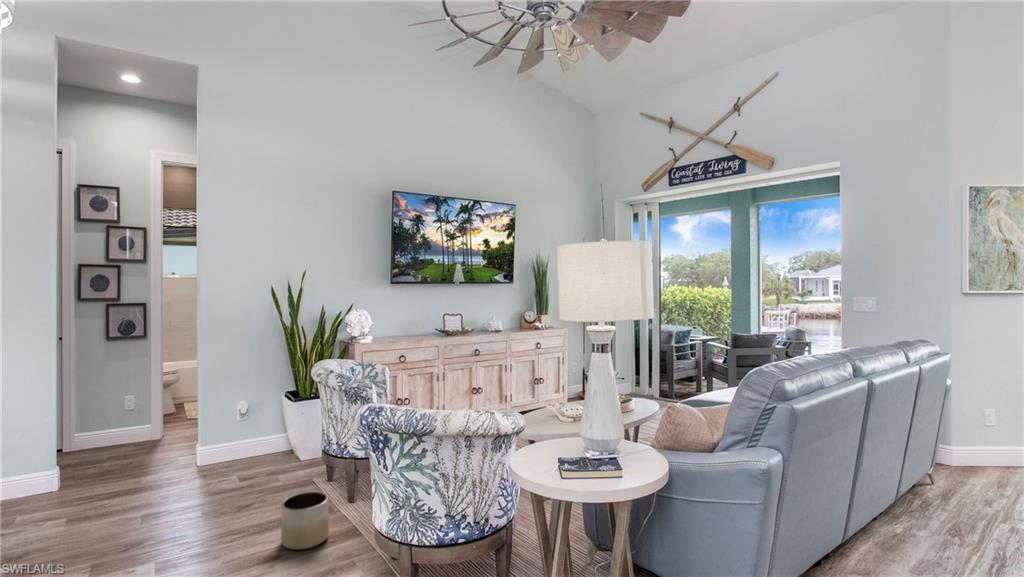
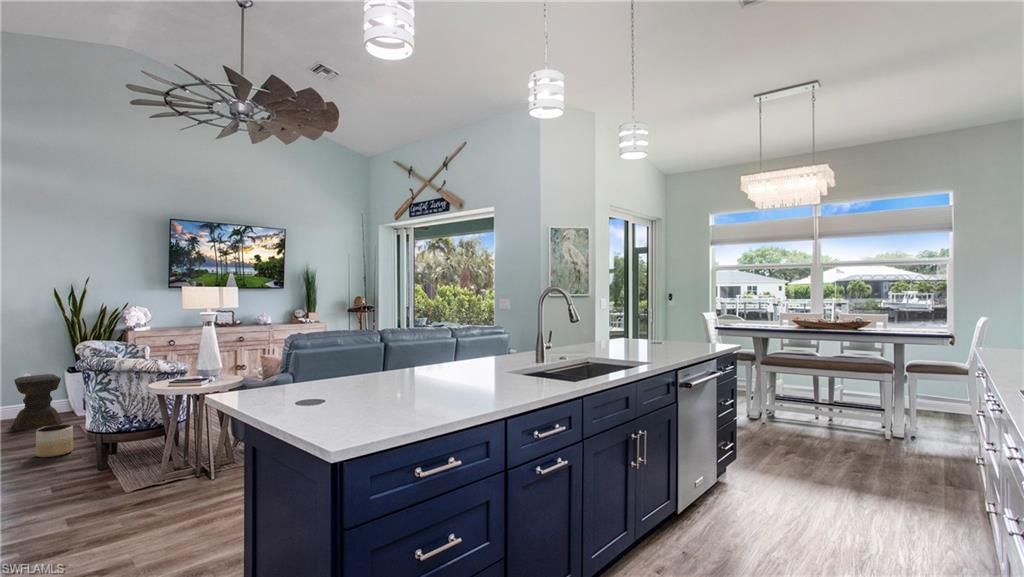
stool: none [227,397,285,475] -> present [13,374,62,430]

